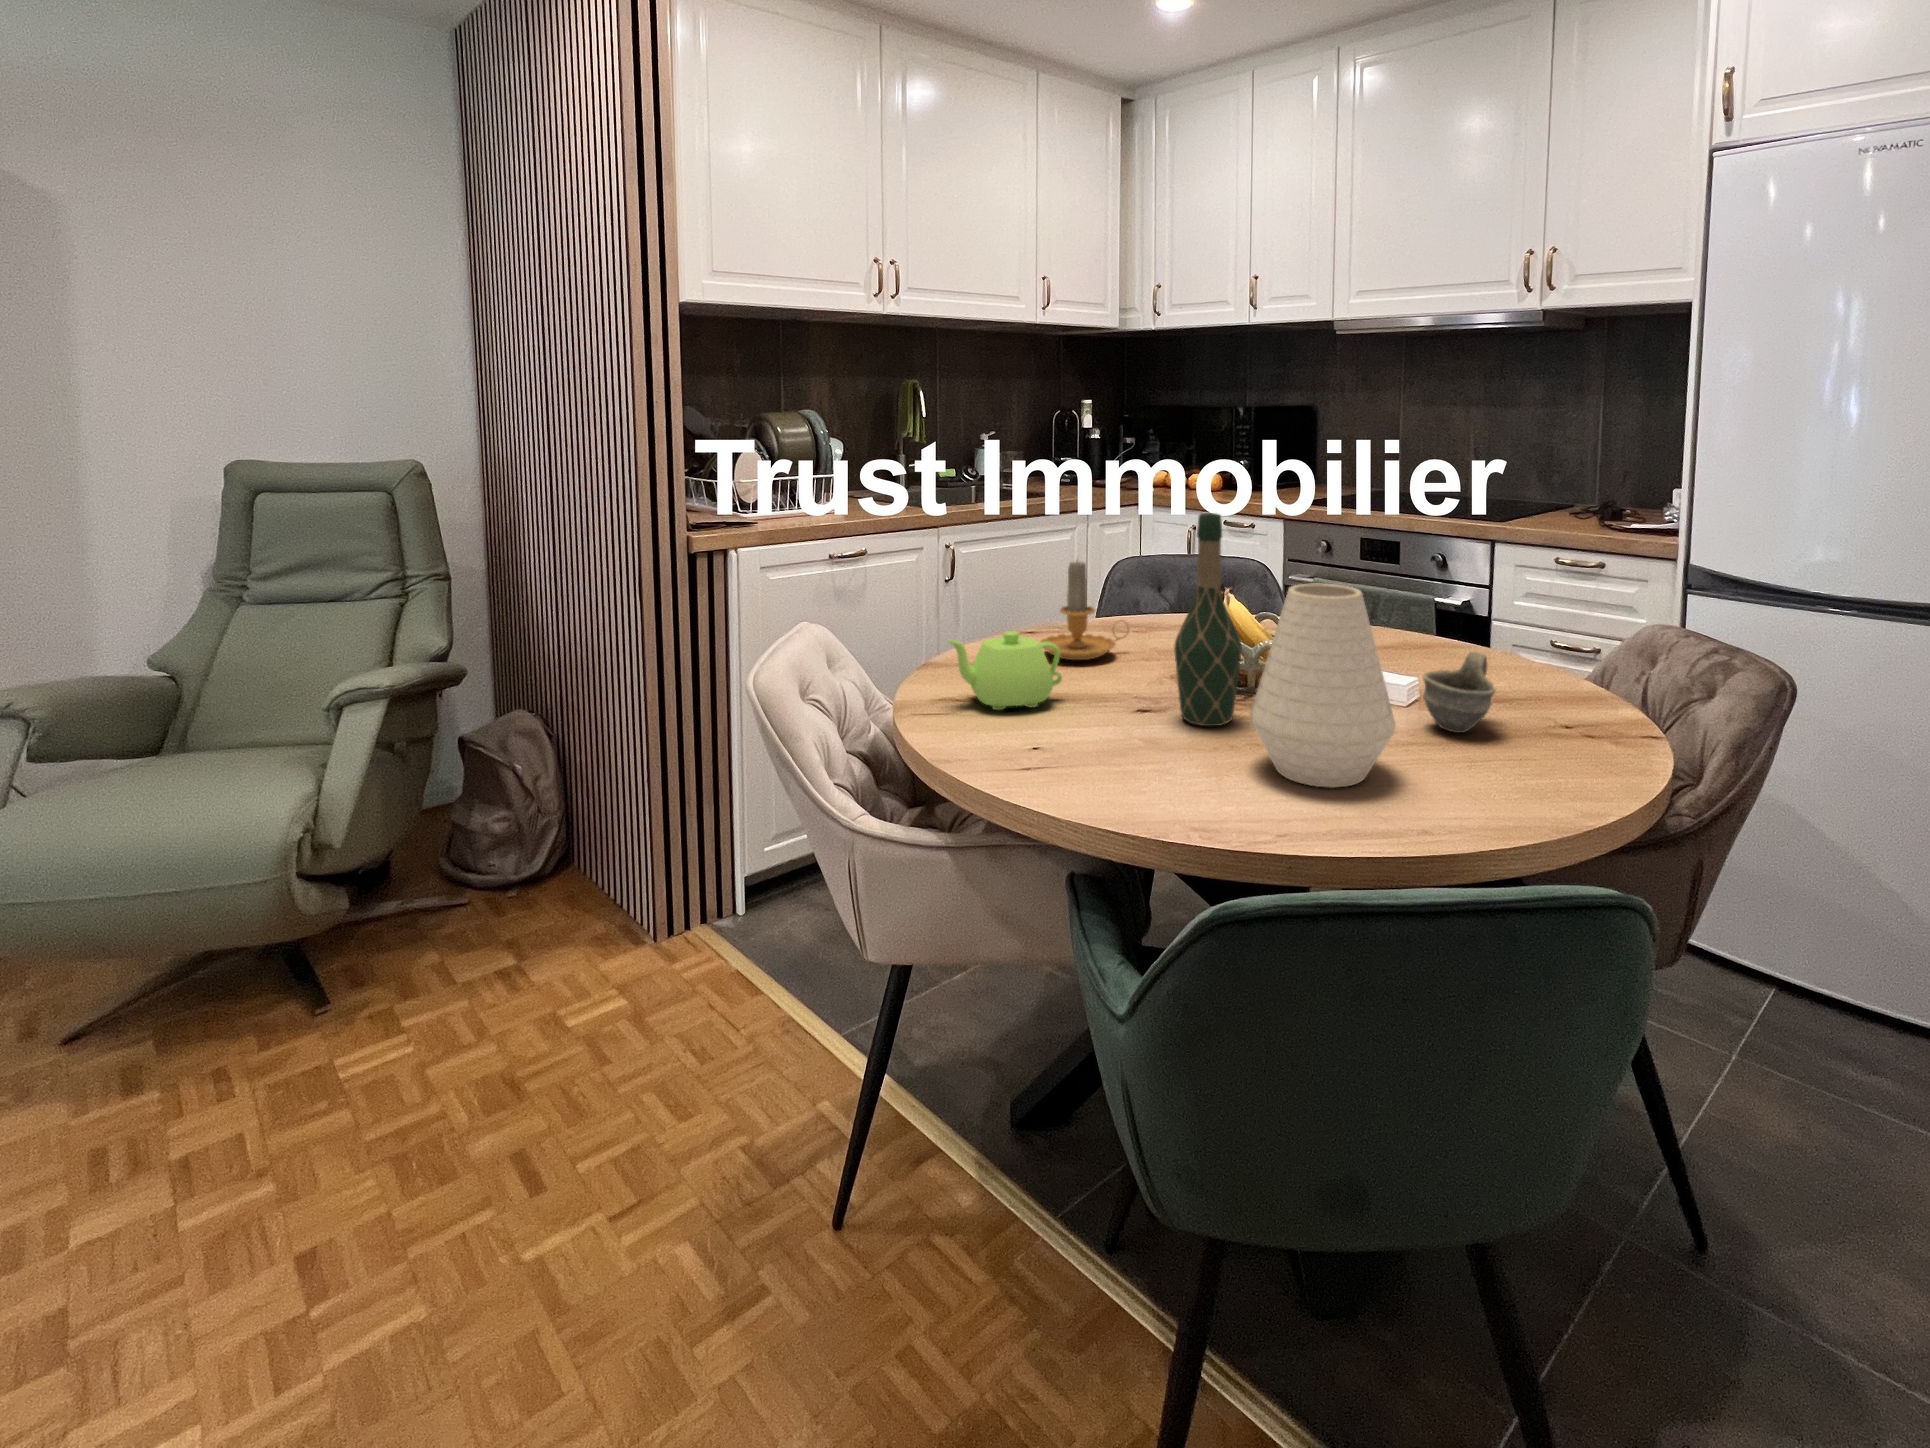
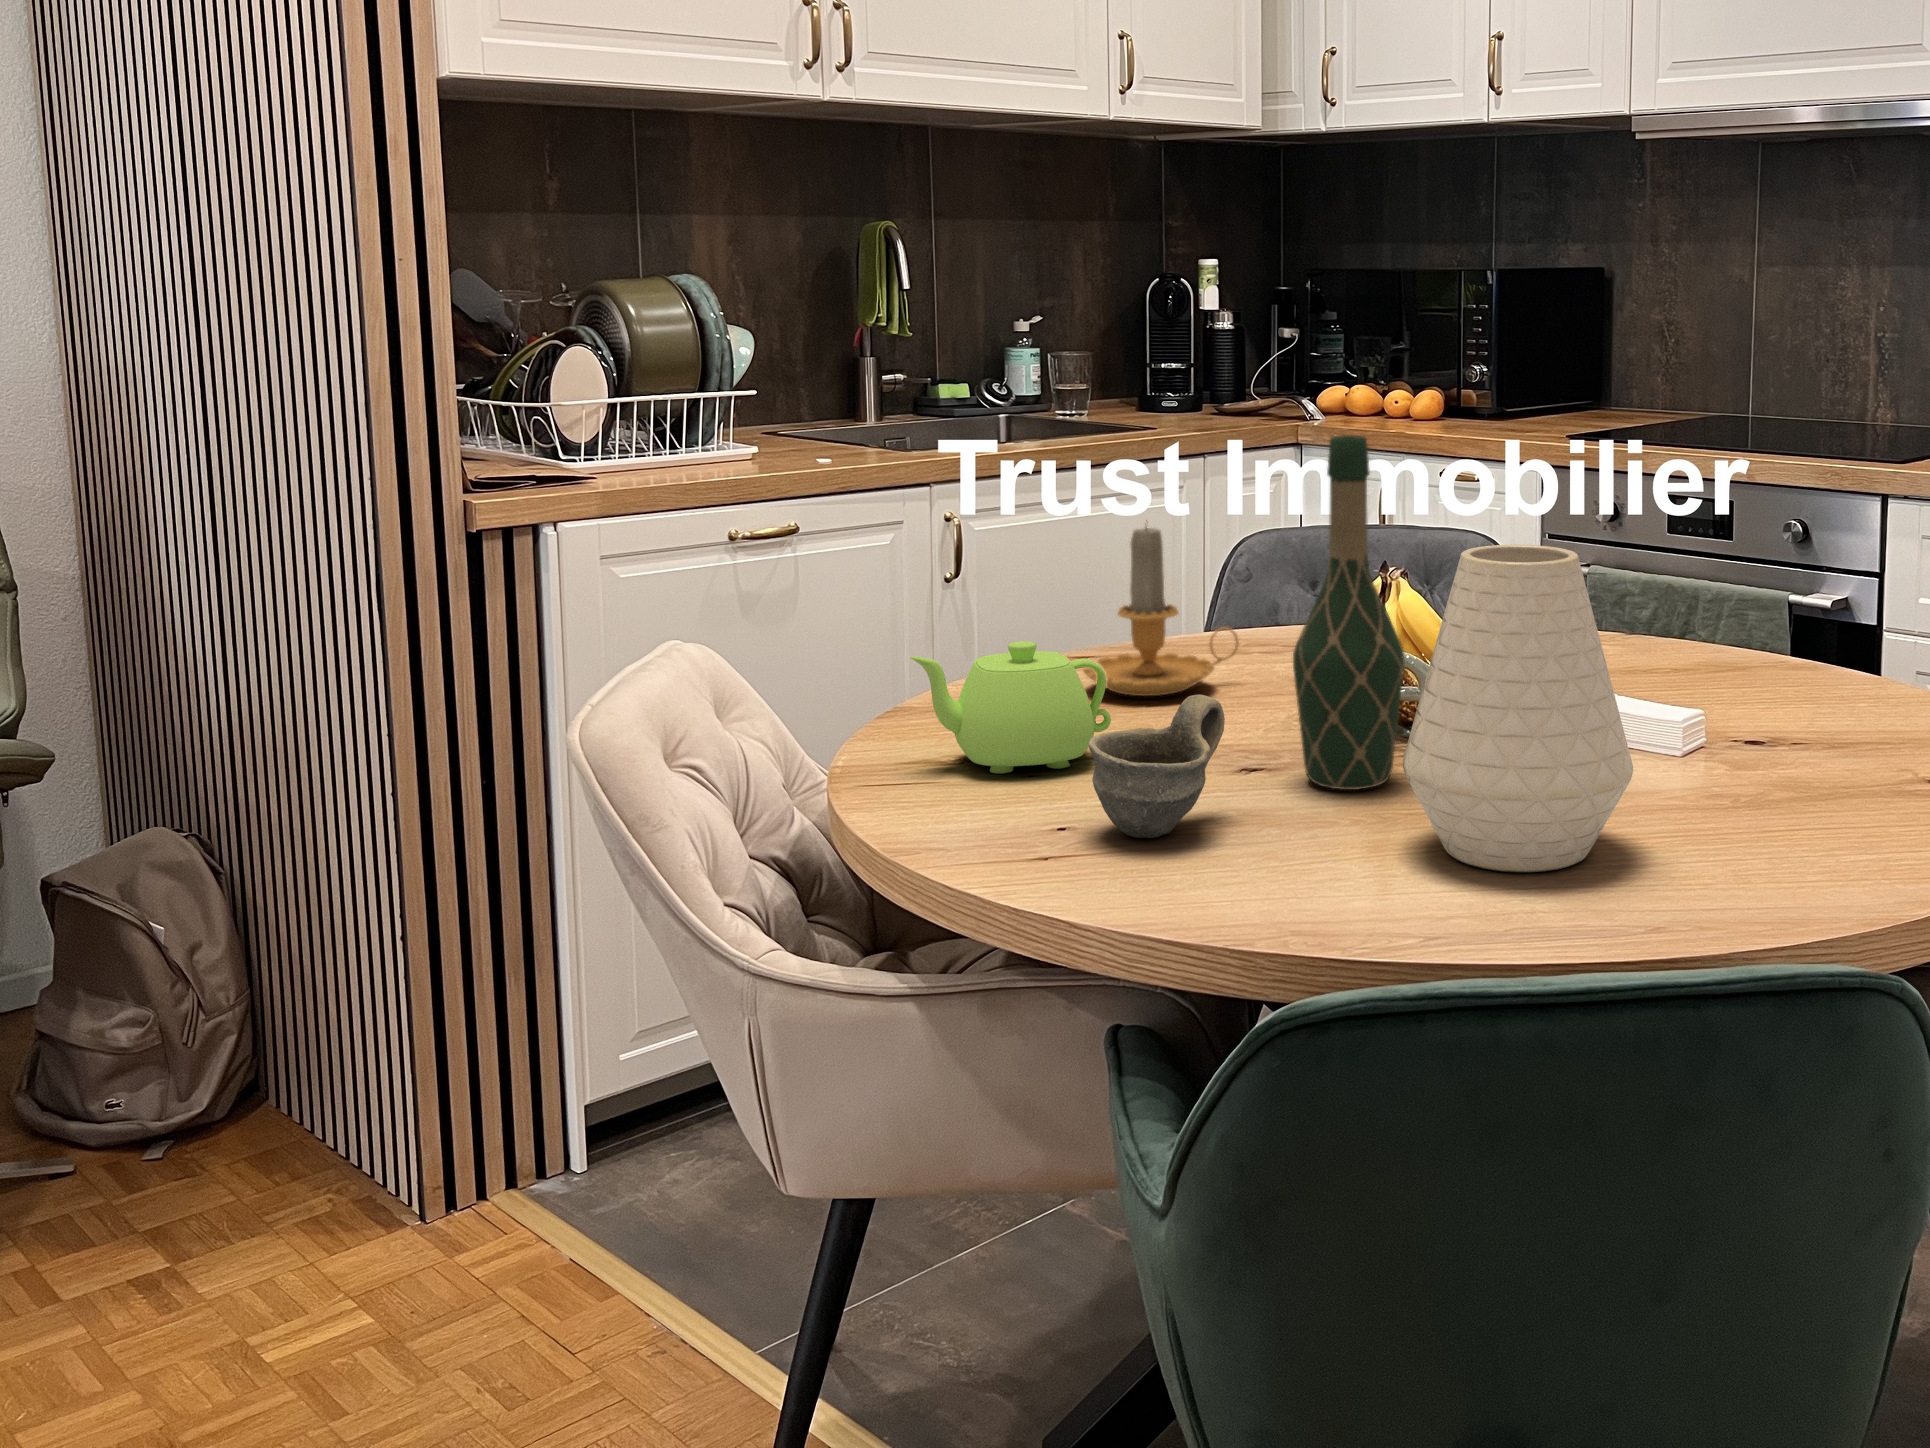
cup: present [1423,652,1496,733] -> present [1089,695,1225,838]

